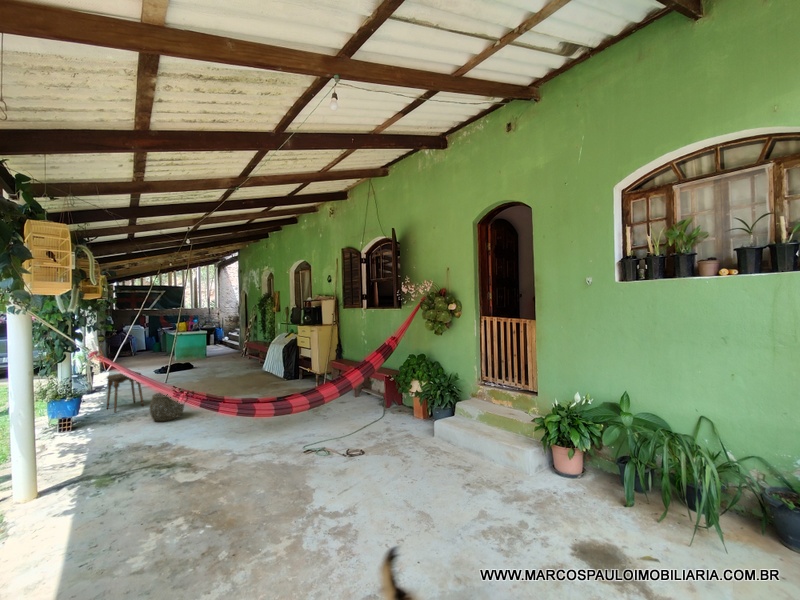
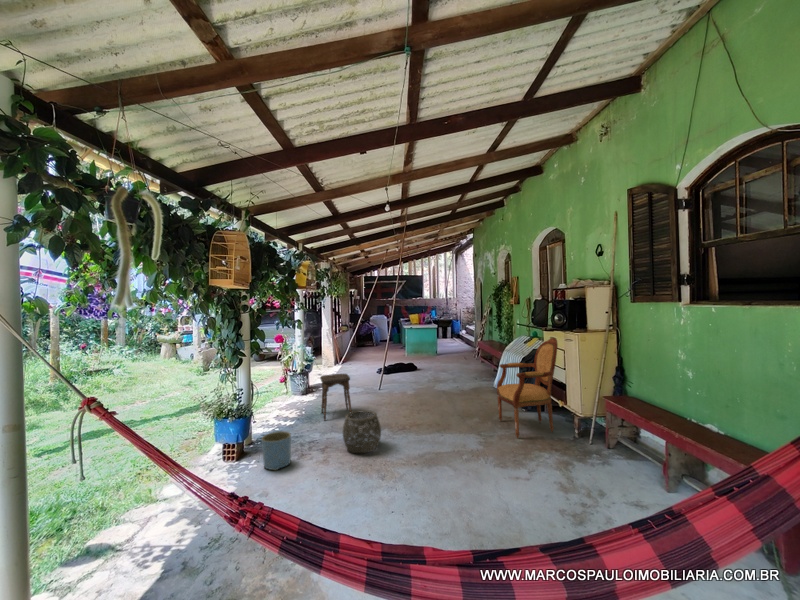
armchair: none [268,330,306,394] -> present [497,338,558,439]
planter: none [74,414,105,445] -> present [262,431,291,470]

